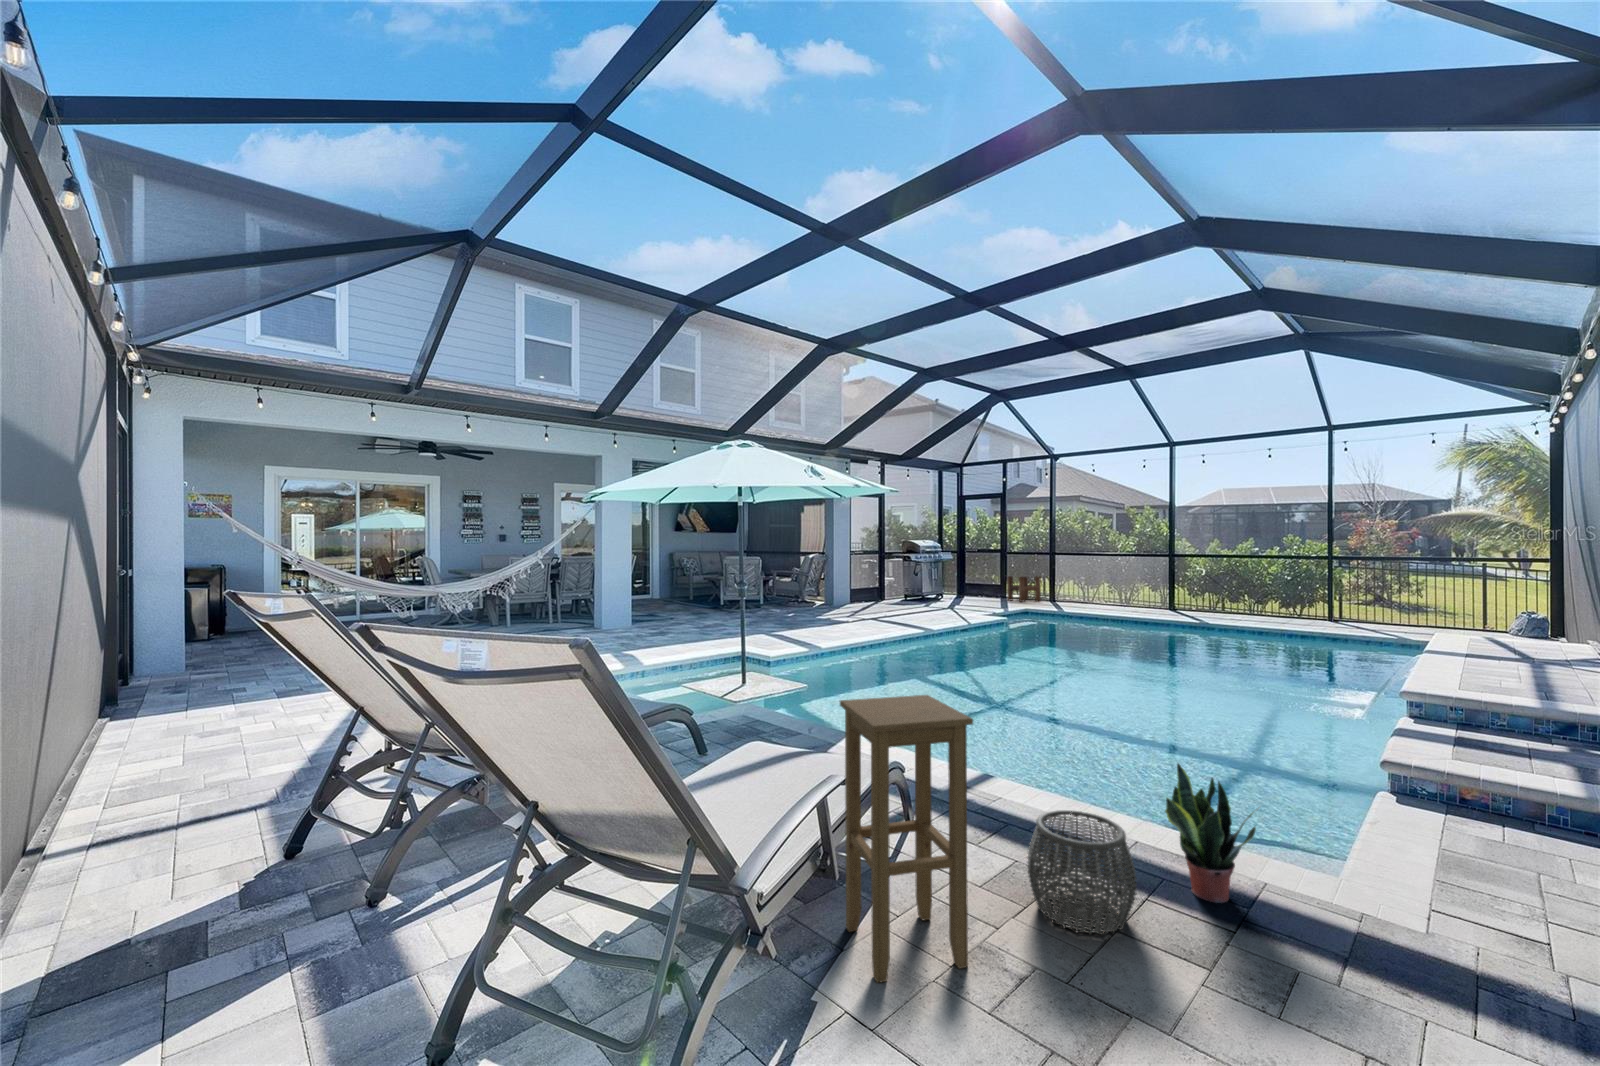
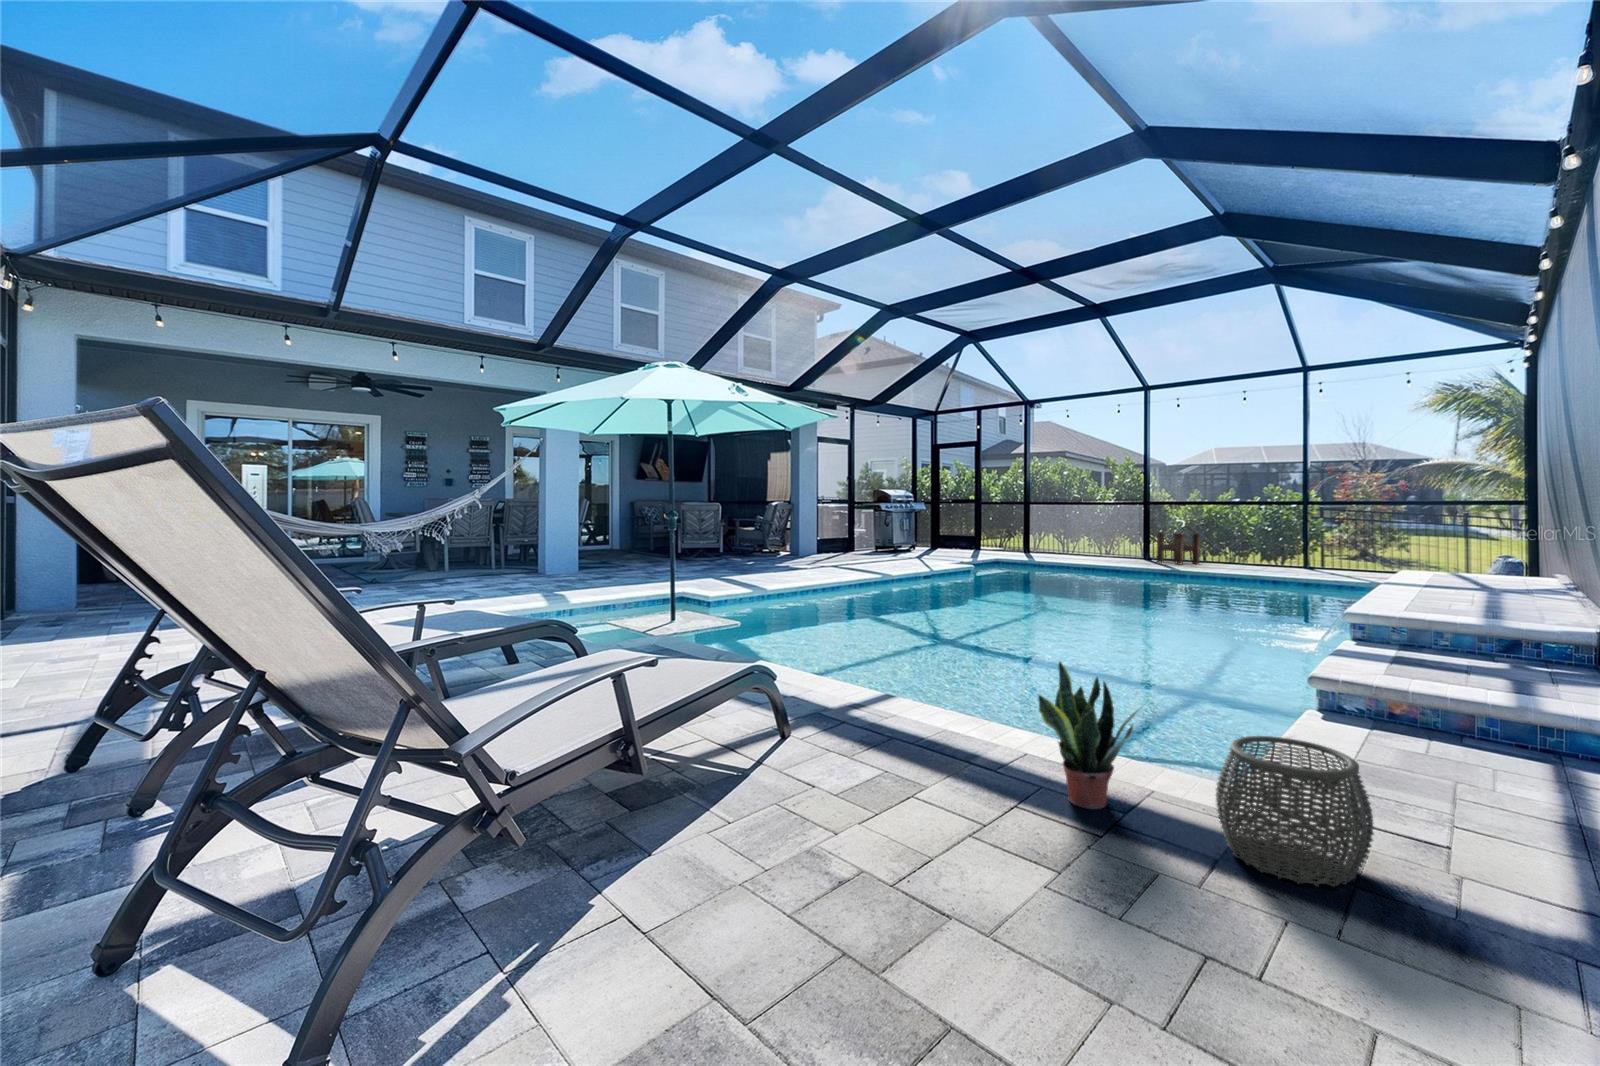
side table: present [1007,575,1041,602] -> present [1157,532,1200,564]
stool: present [840,695,973,983] -> none [663,579,795,885]
woven basket: present [1027,810,1137,935] -> present [1216,736,1374,887]

